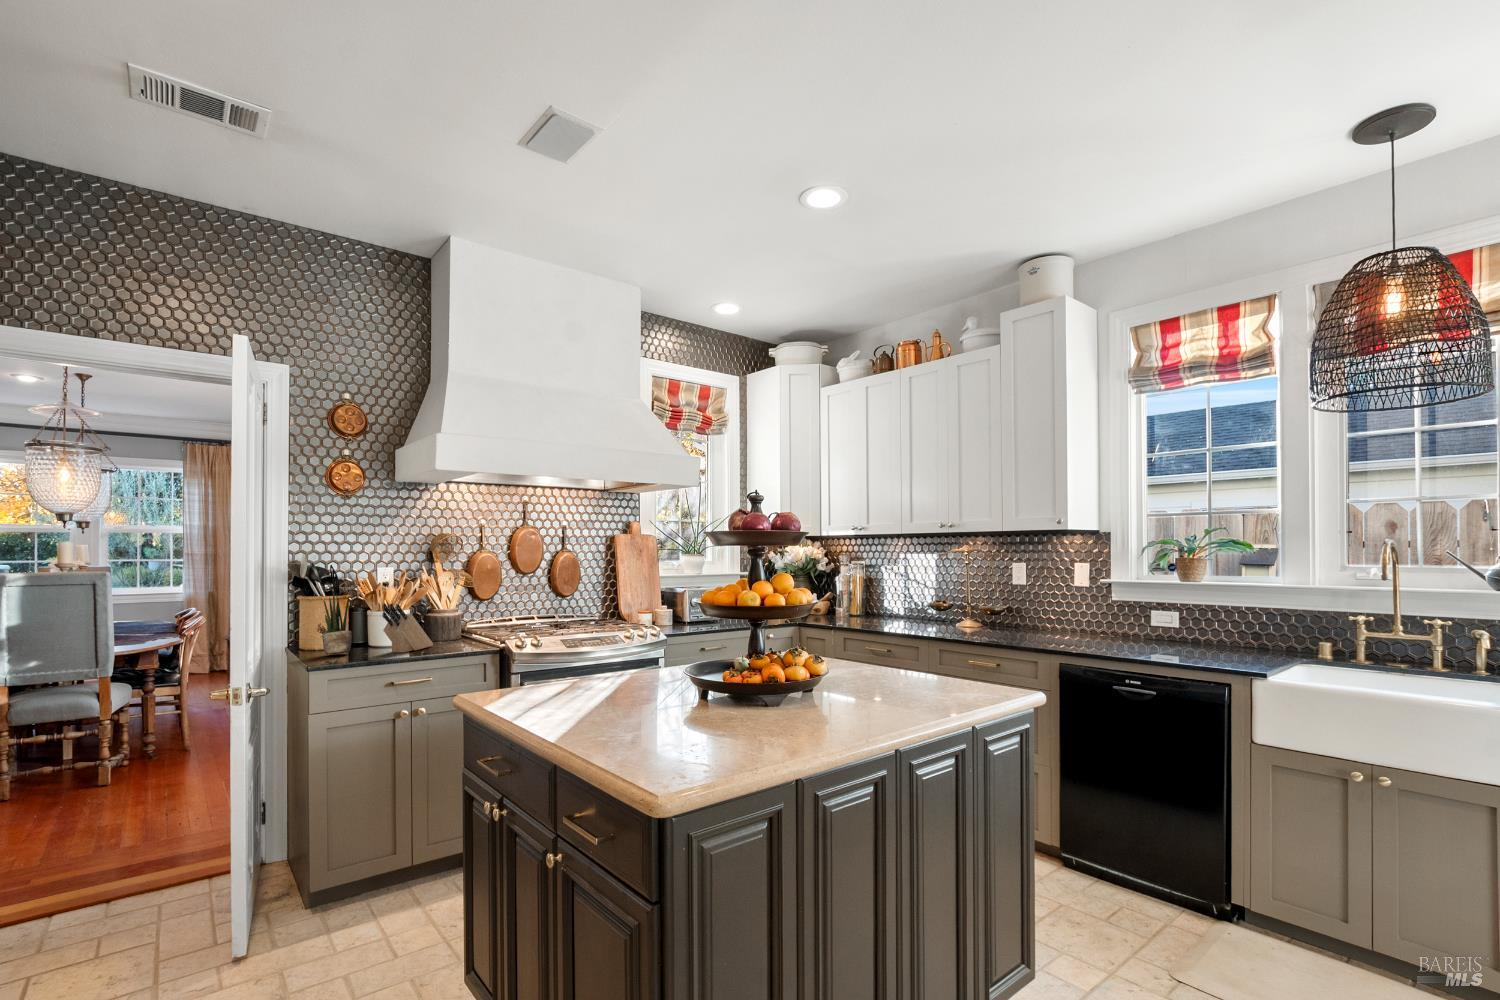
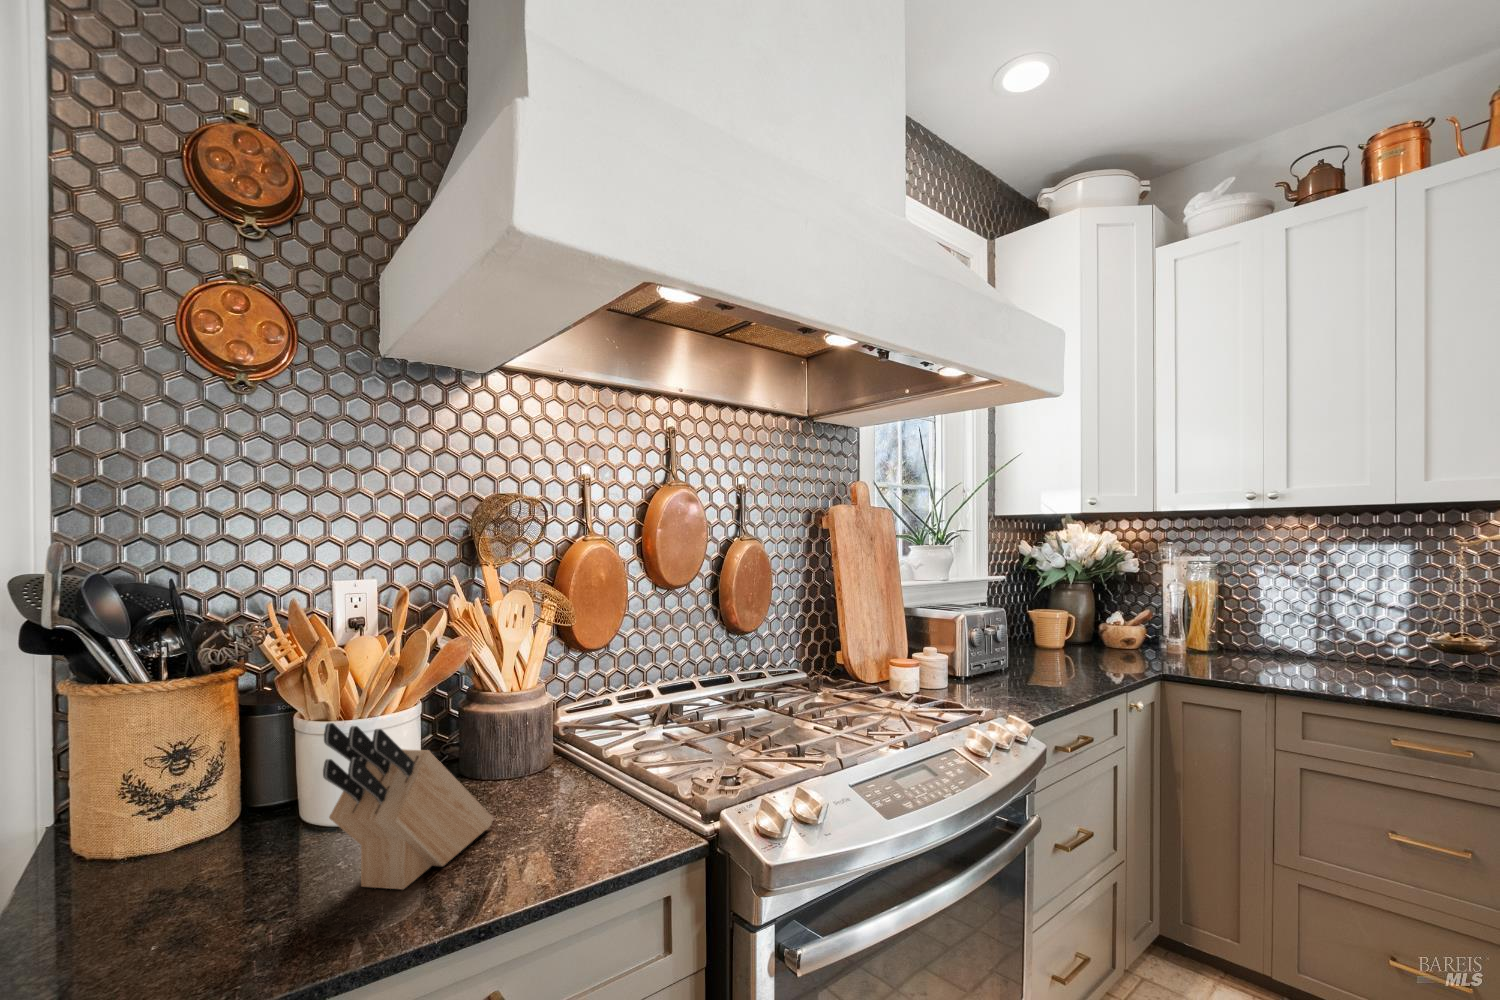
potted plant: present [322,592,352,655] -> none [96,681,215,928]

